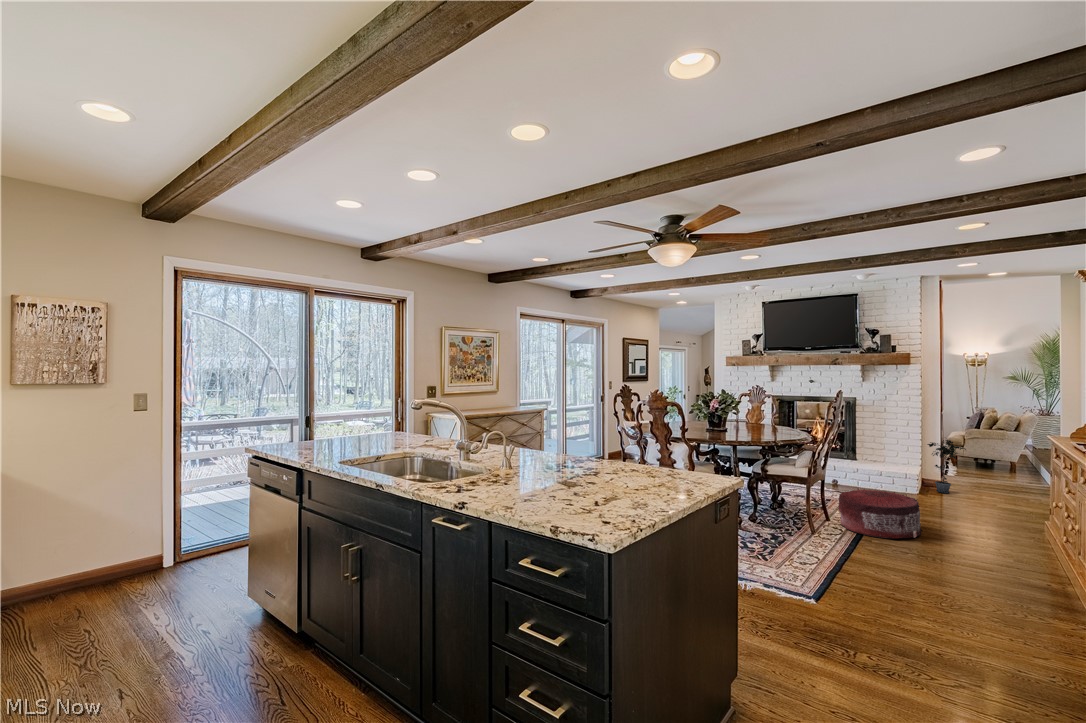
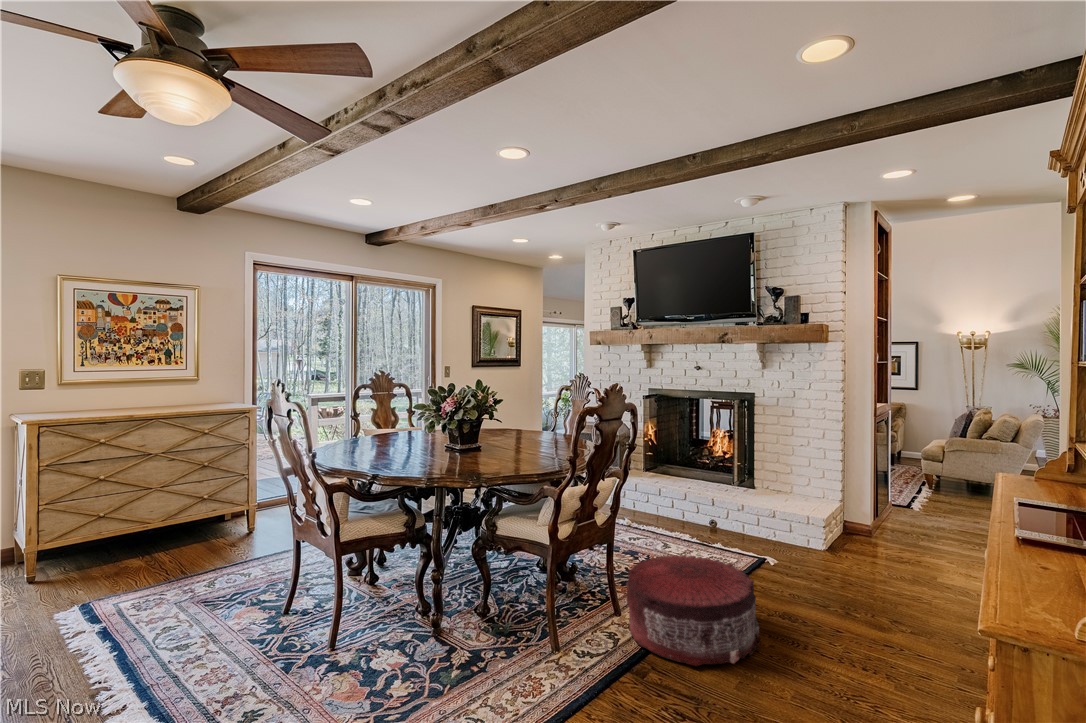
potted plant: present [928,440,966,494] -> none [852,456,906,545]

